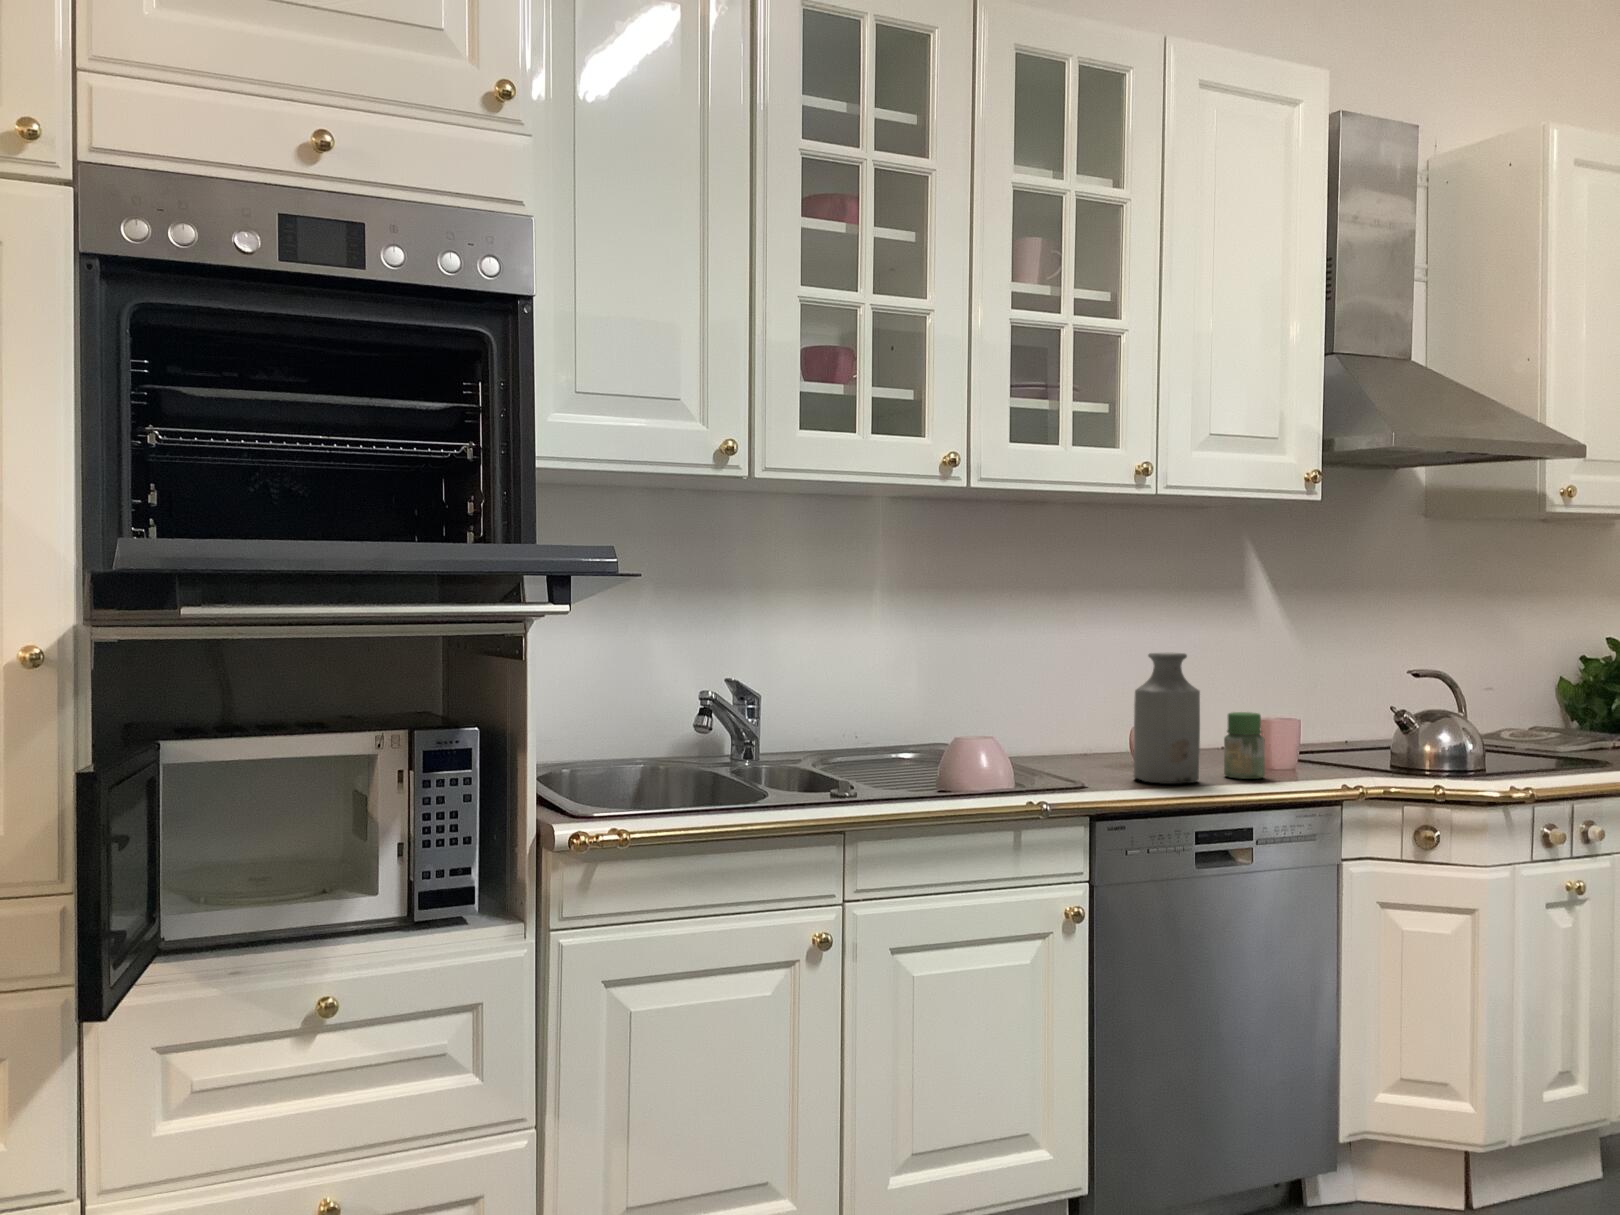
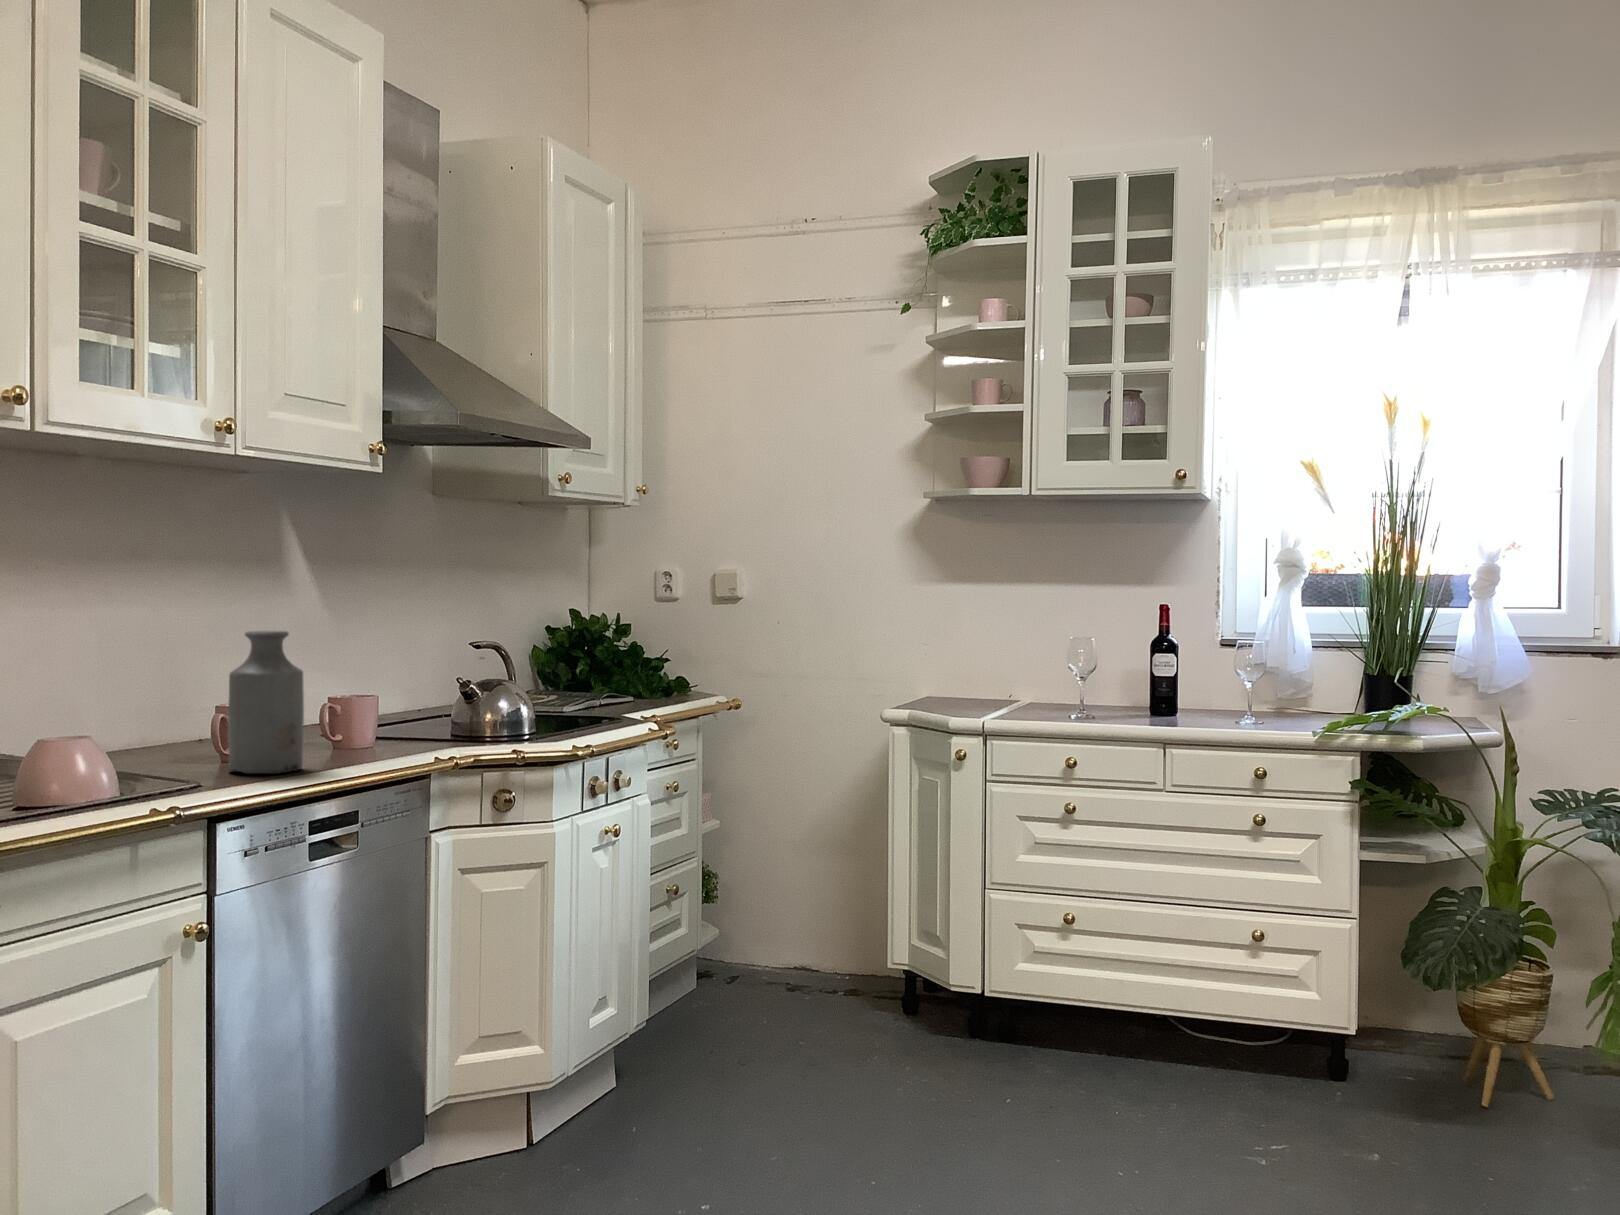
jar: present [1224,712,1265,779] -> none [317,691,360,761]

